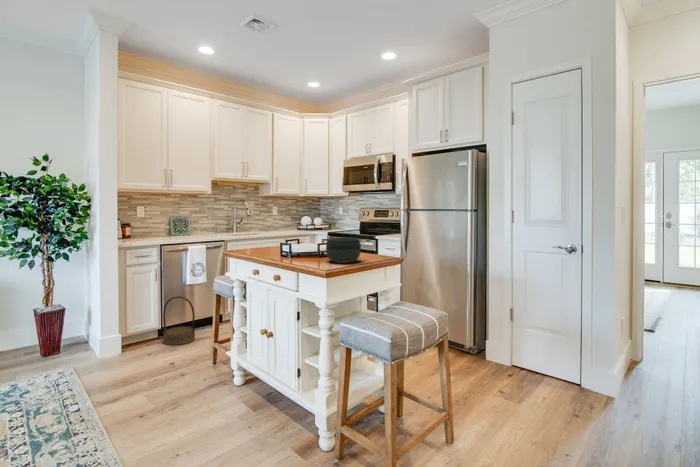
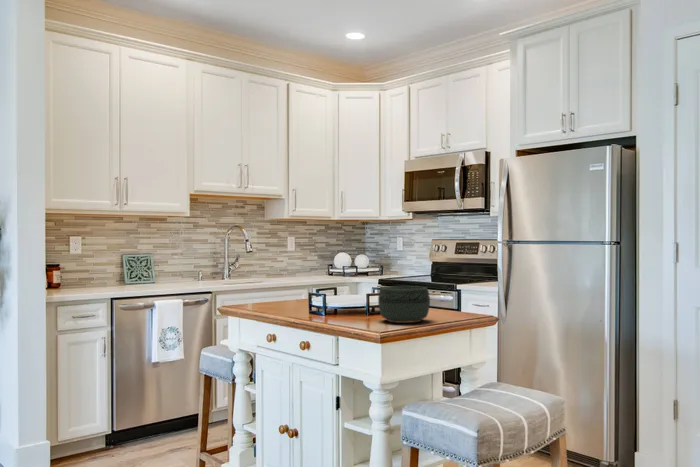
basket: present [163,296,195,345] -> none [117,381,165,458]

